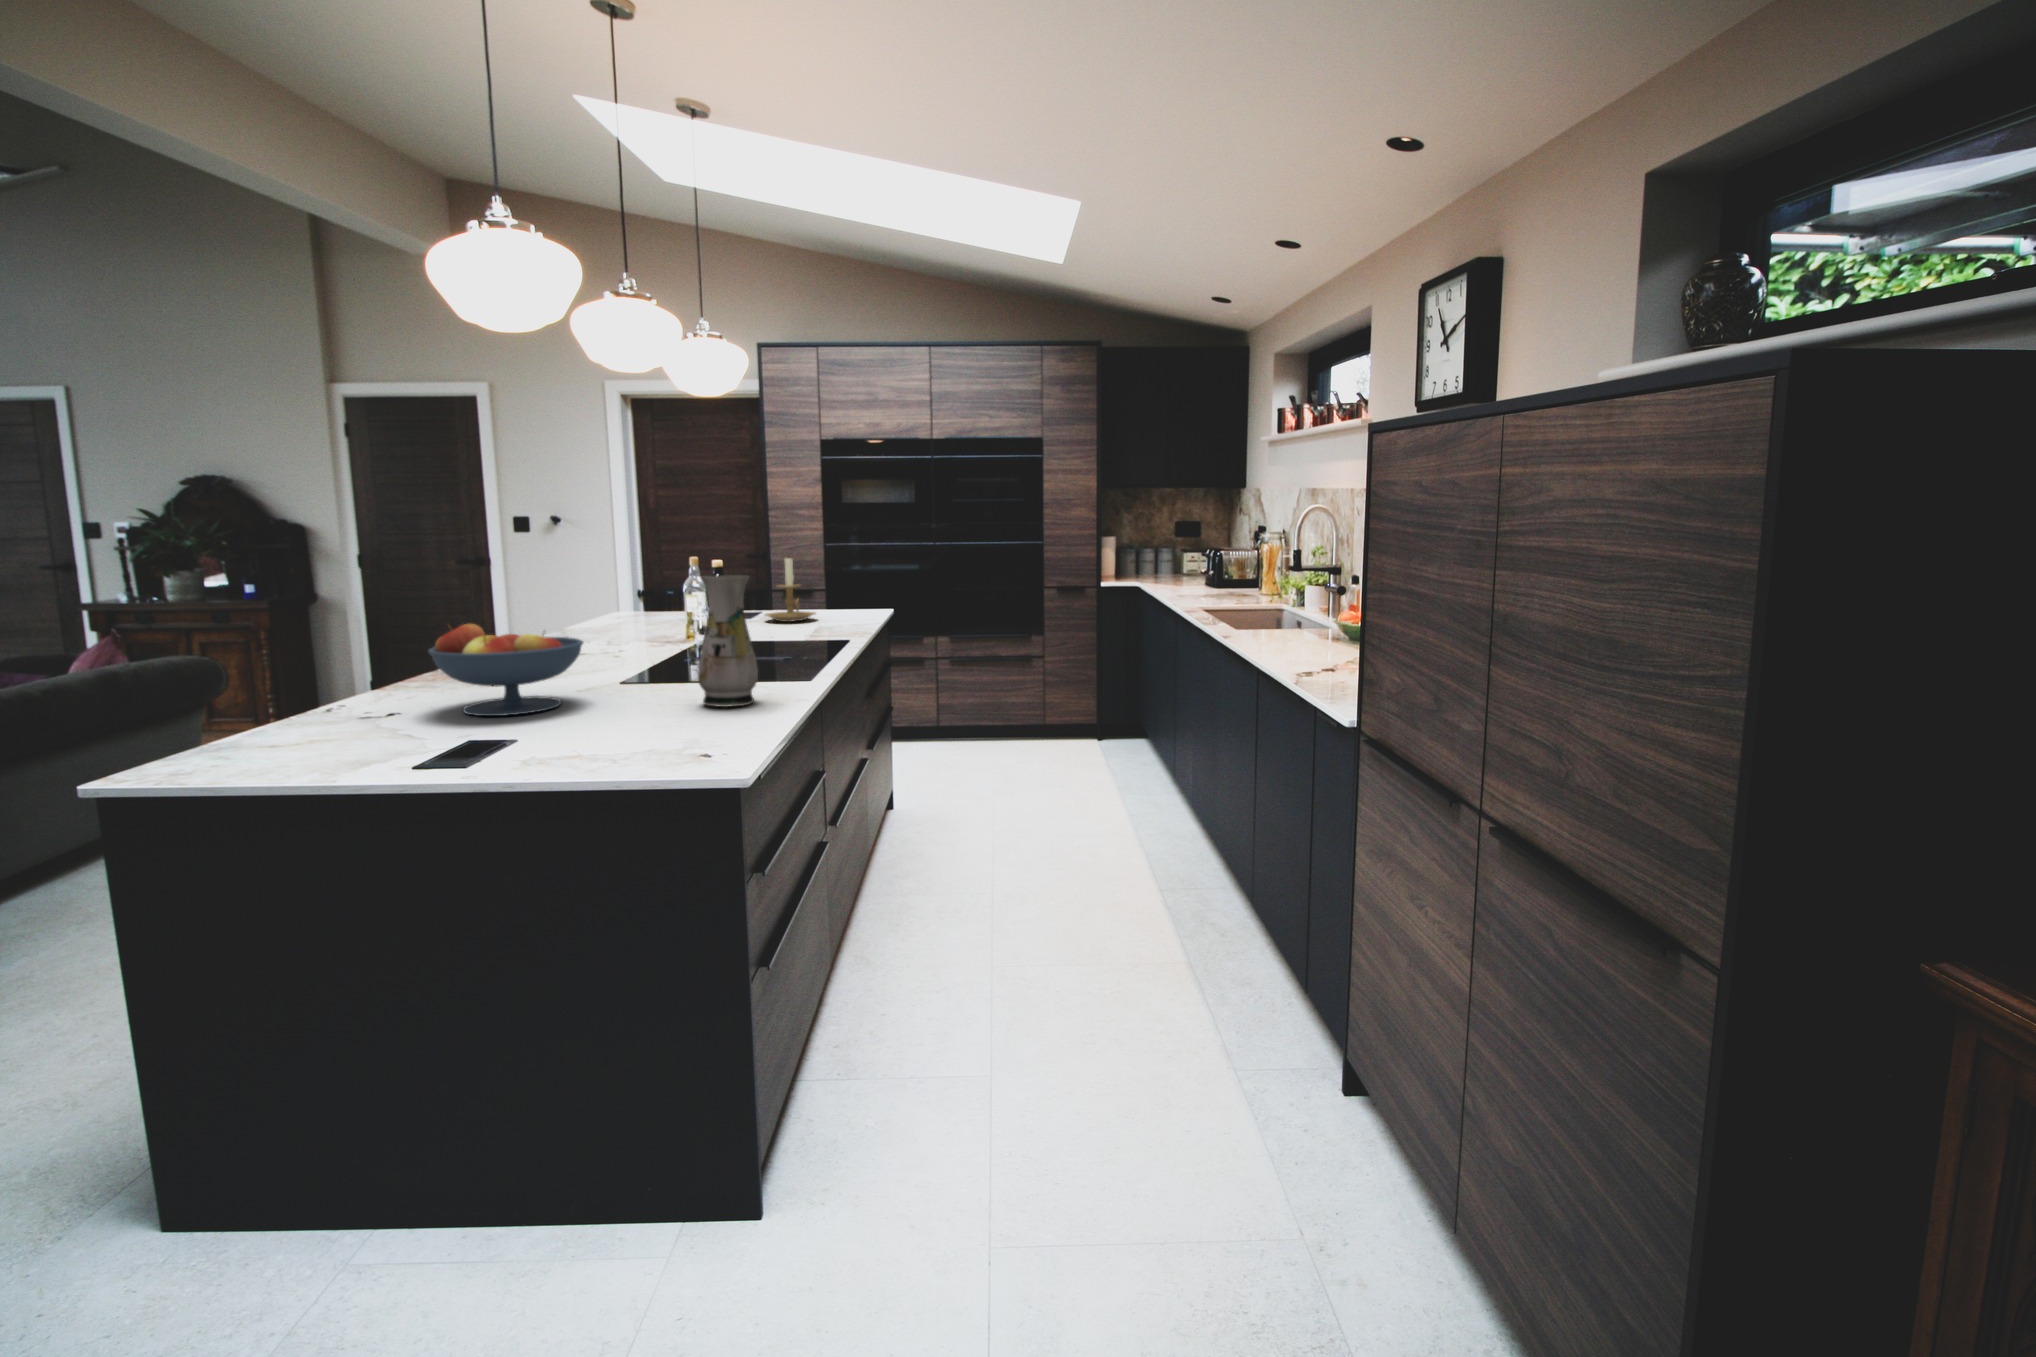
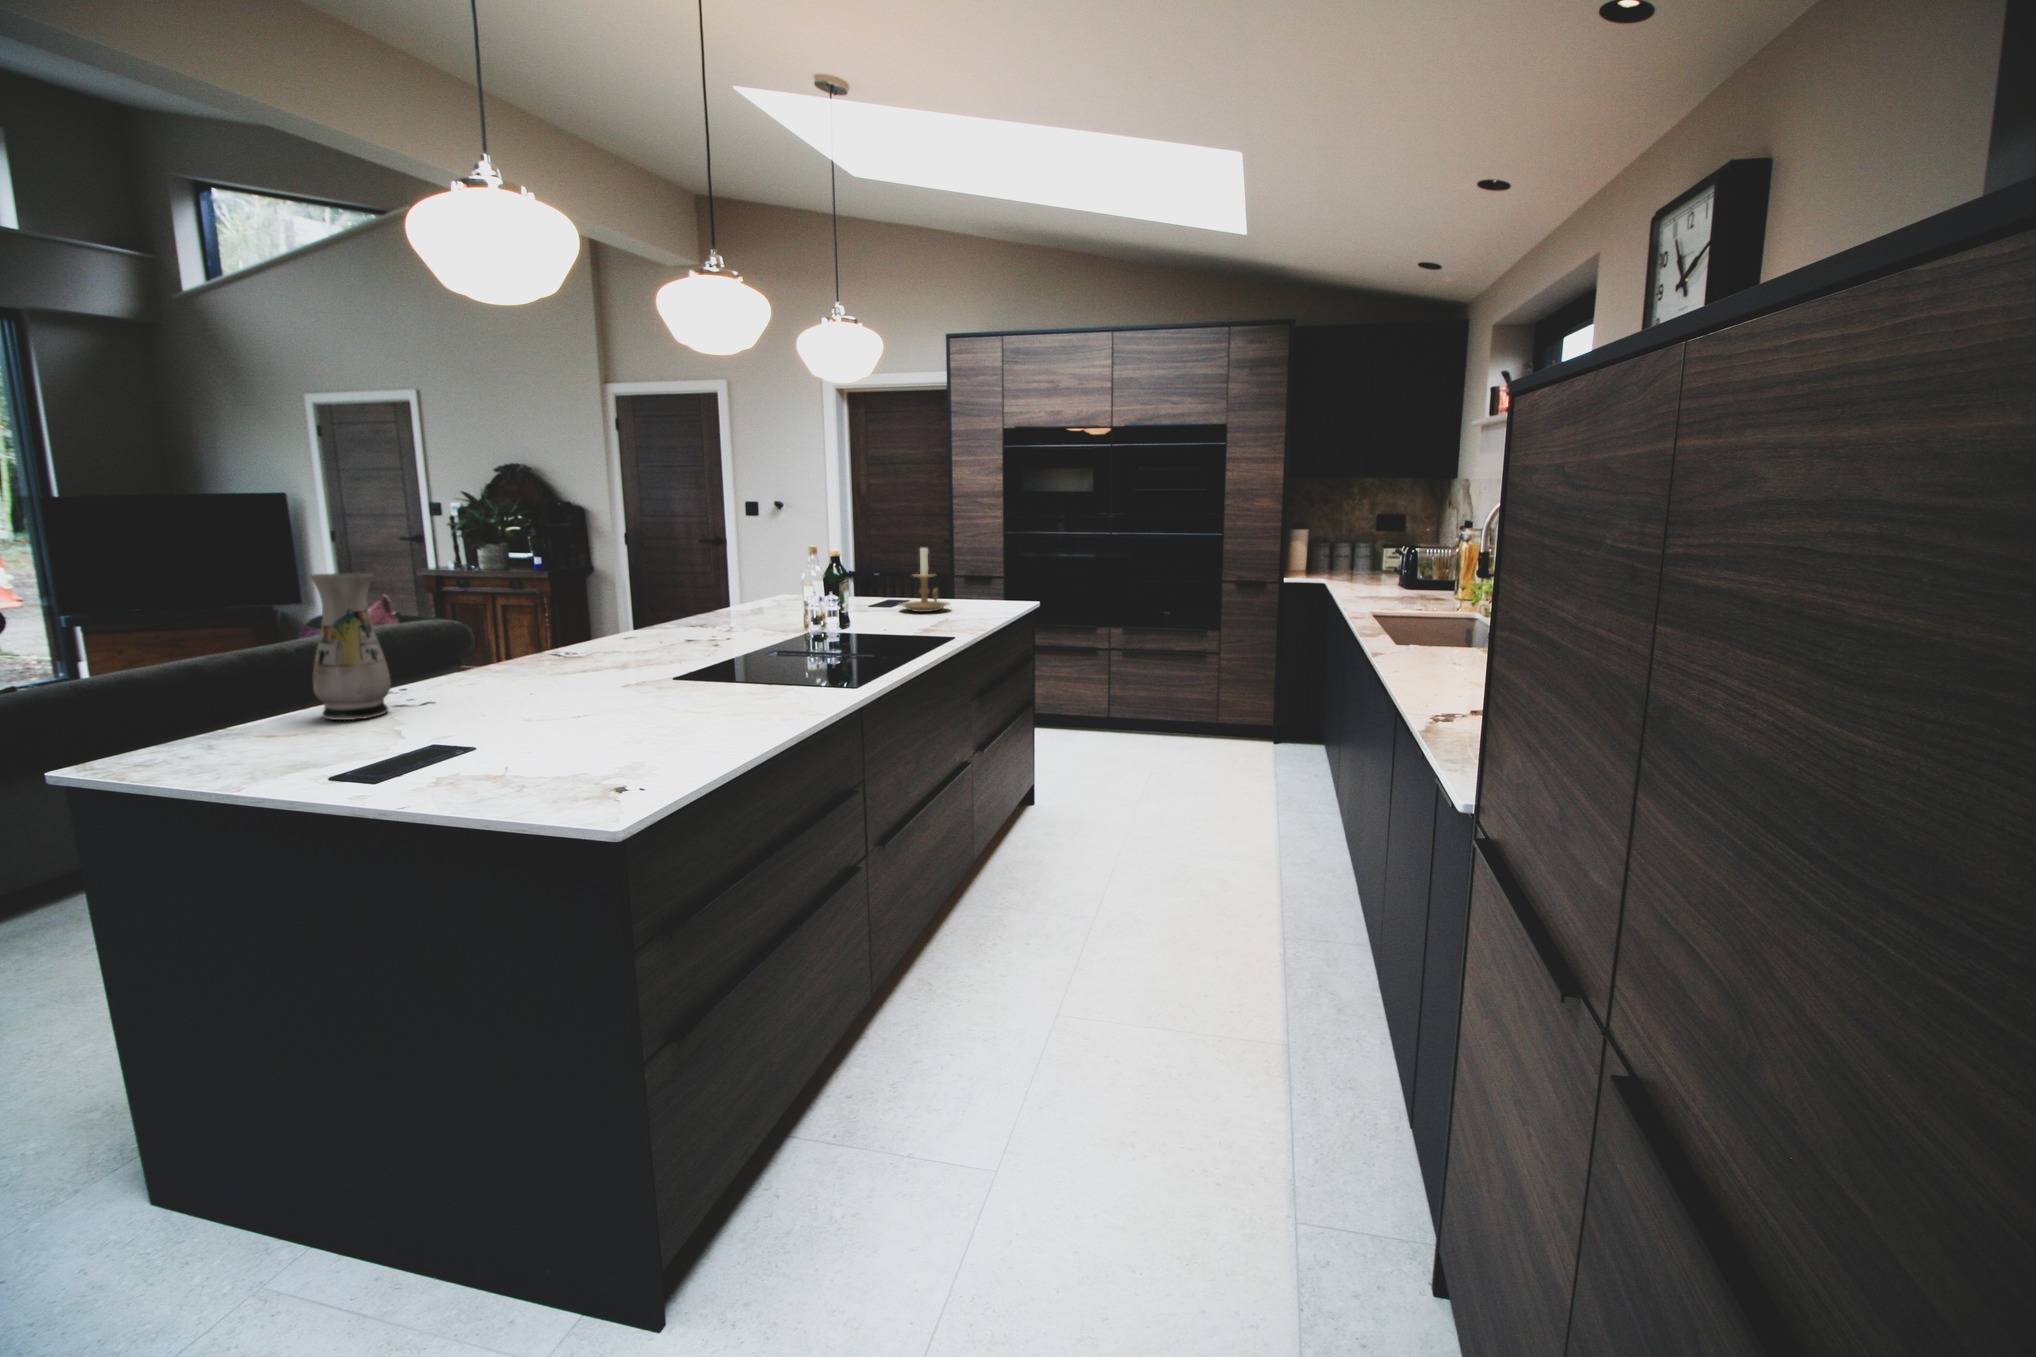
vase: present [698,575,758,707] -> present [309,573,391,720]
fruit bowl: present [428,624,583,716] -> none [465,614,624,710]

